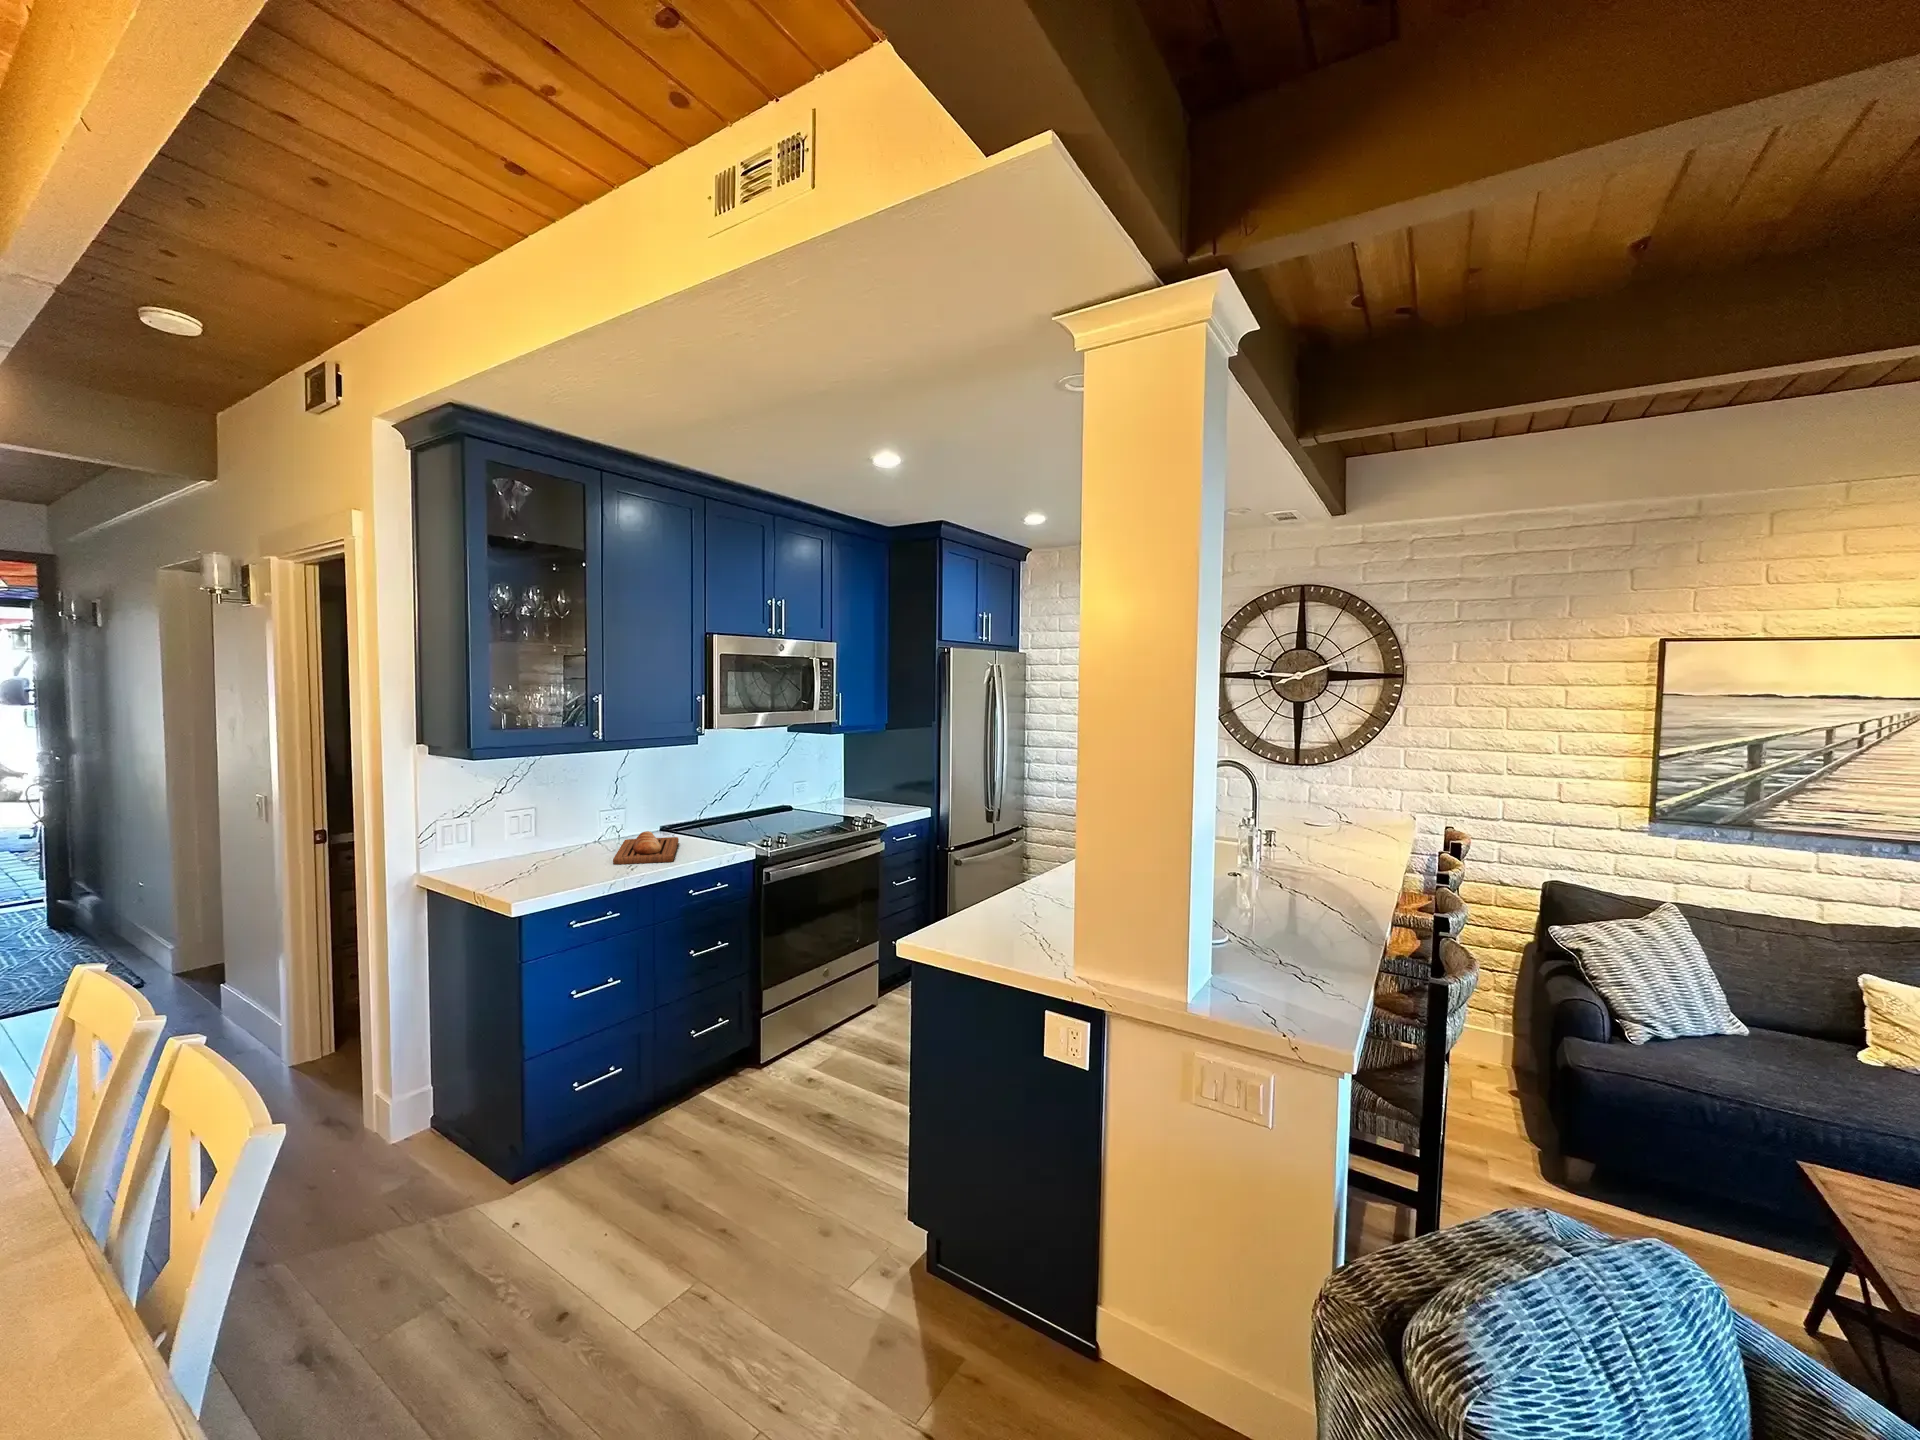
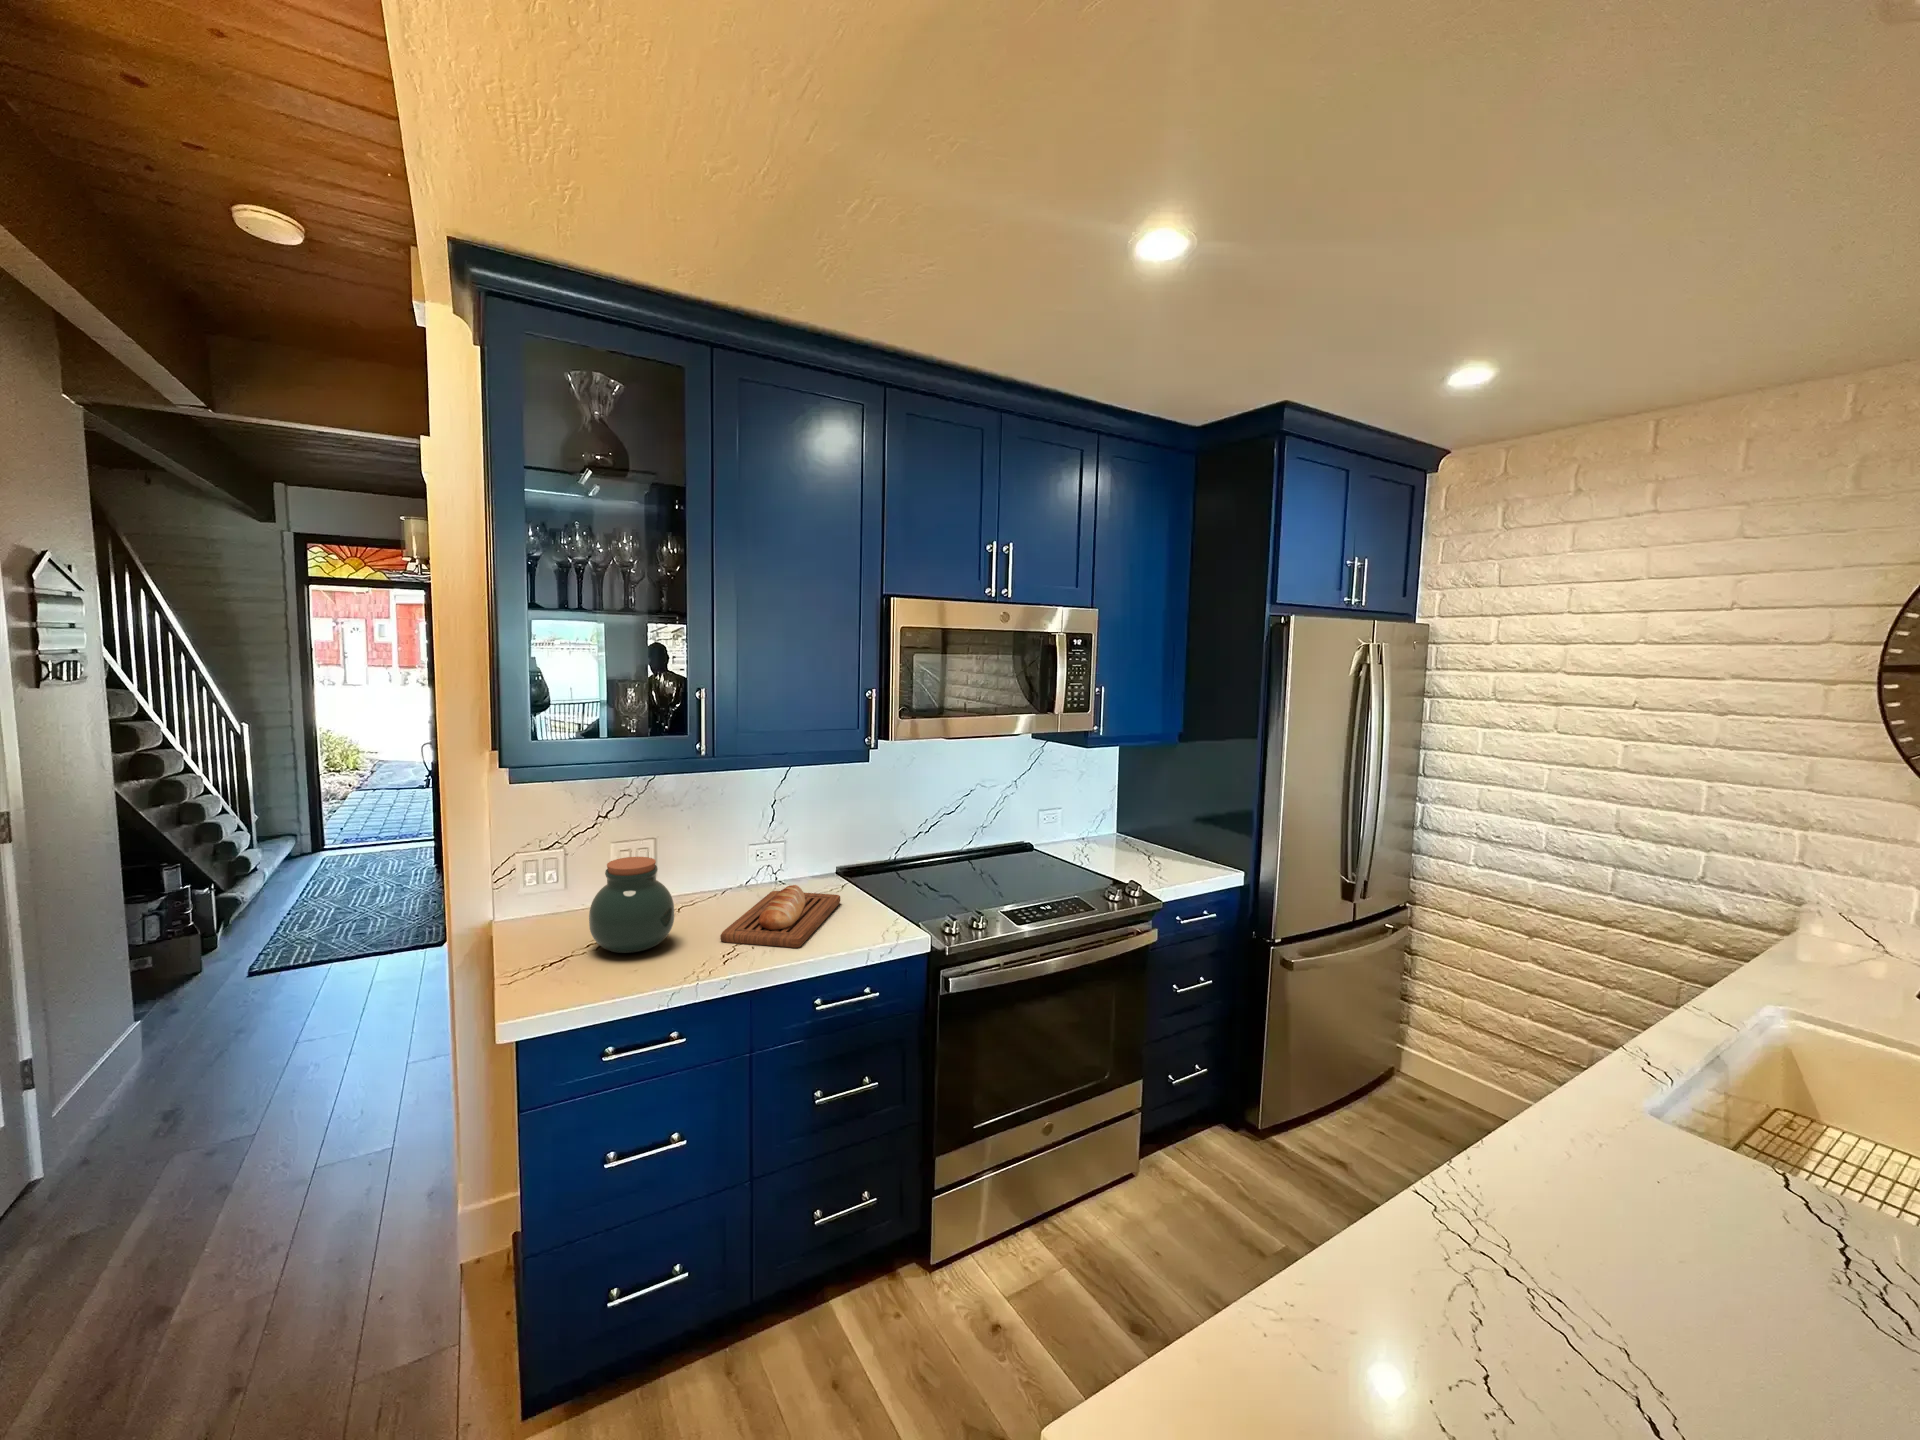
jar: none [520,810,582,874] -> present [589,857,674,953]

